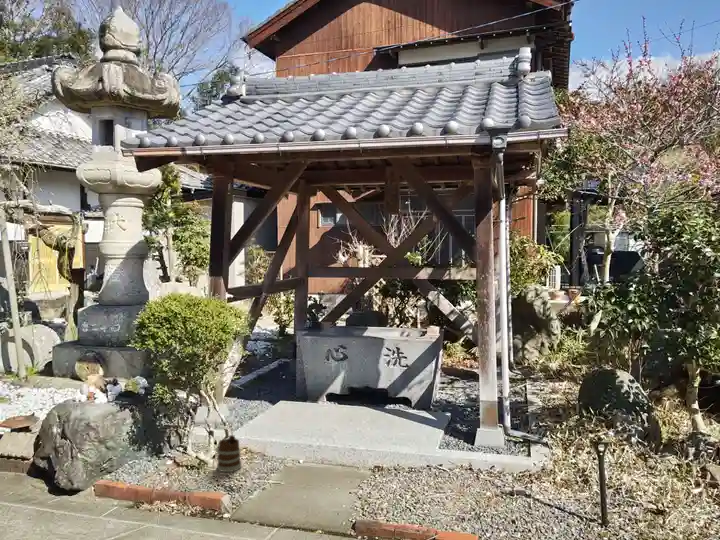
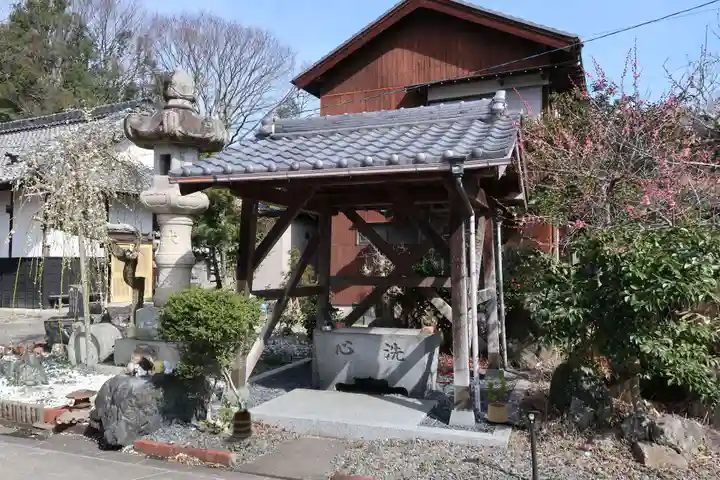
potted plant: none [510,380,542,441] -> present [482,370,509,422]

